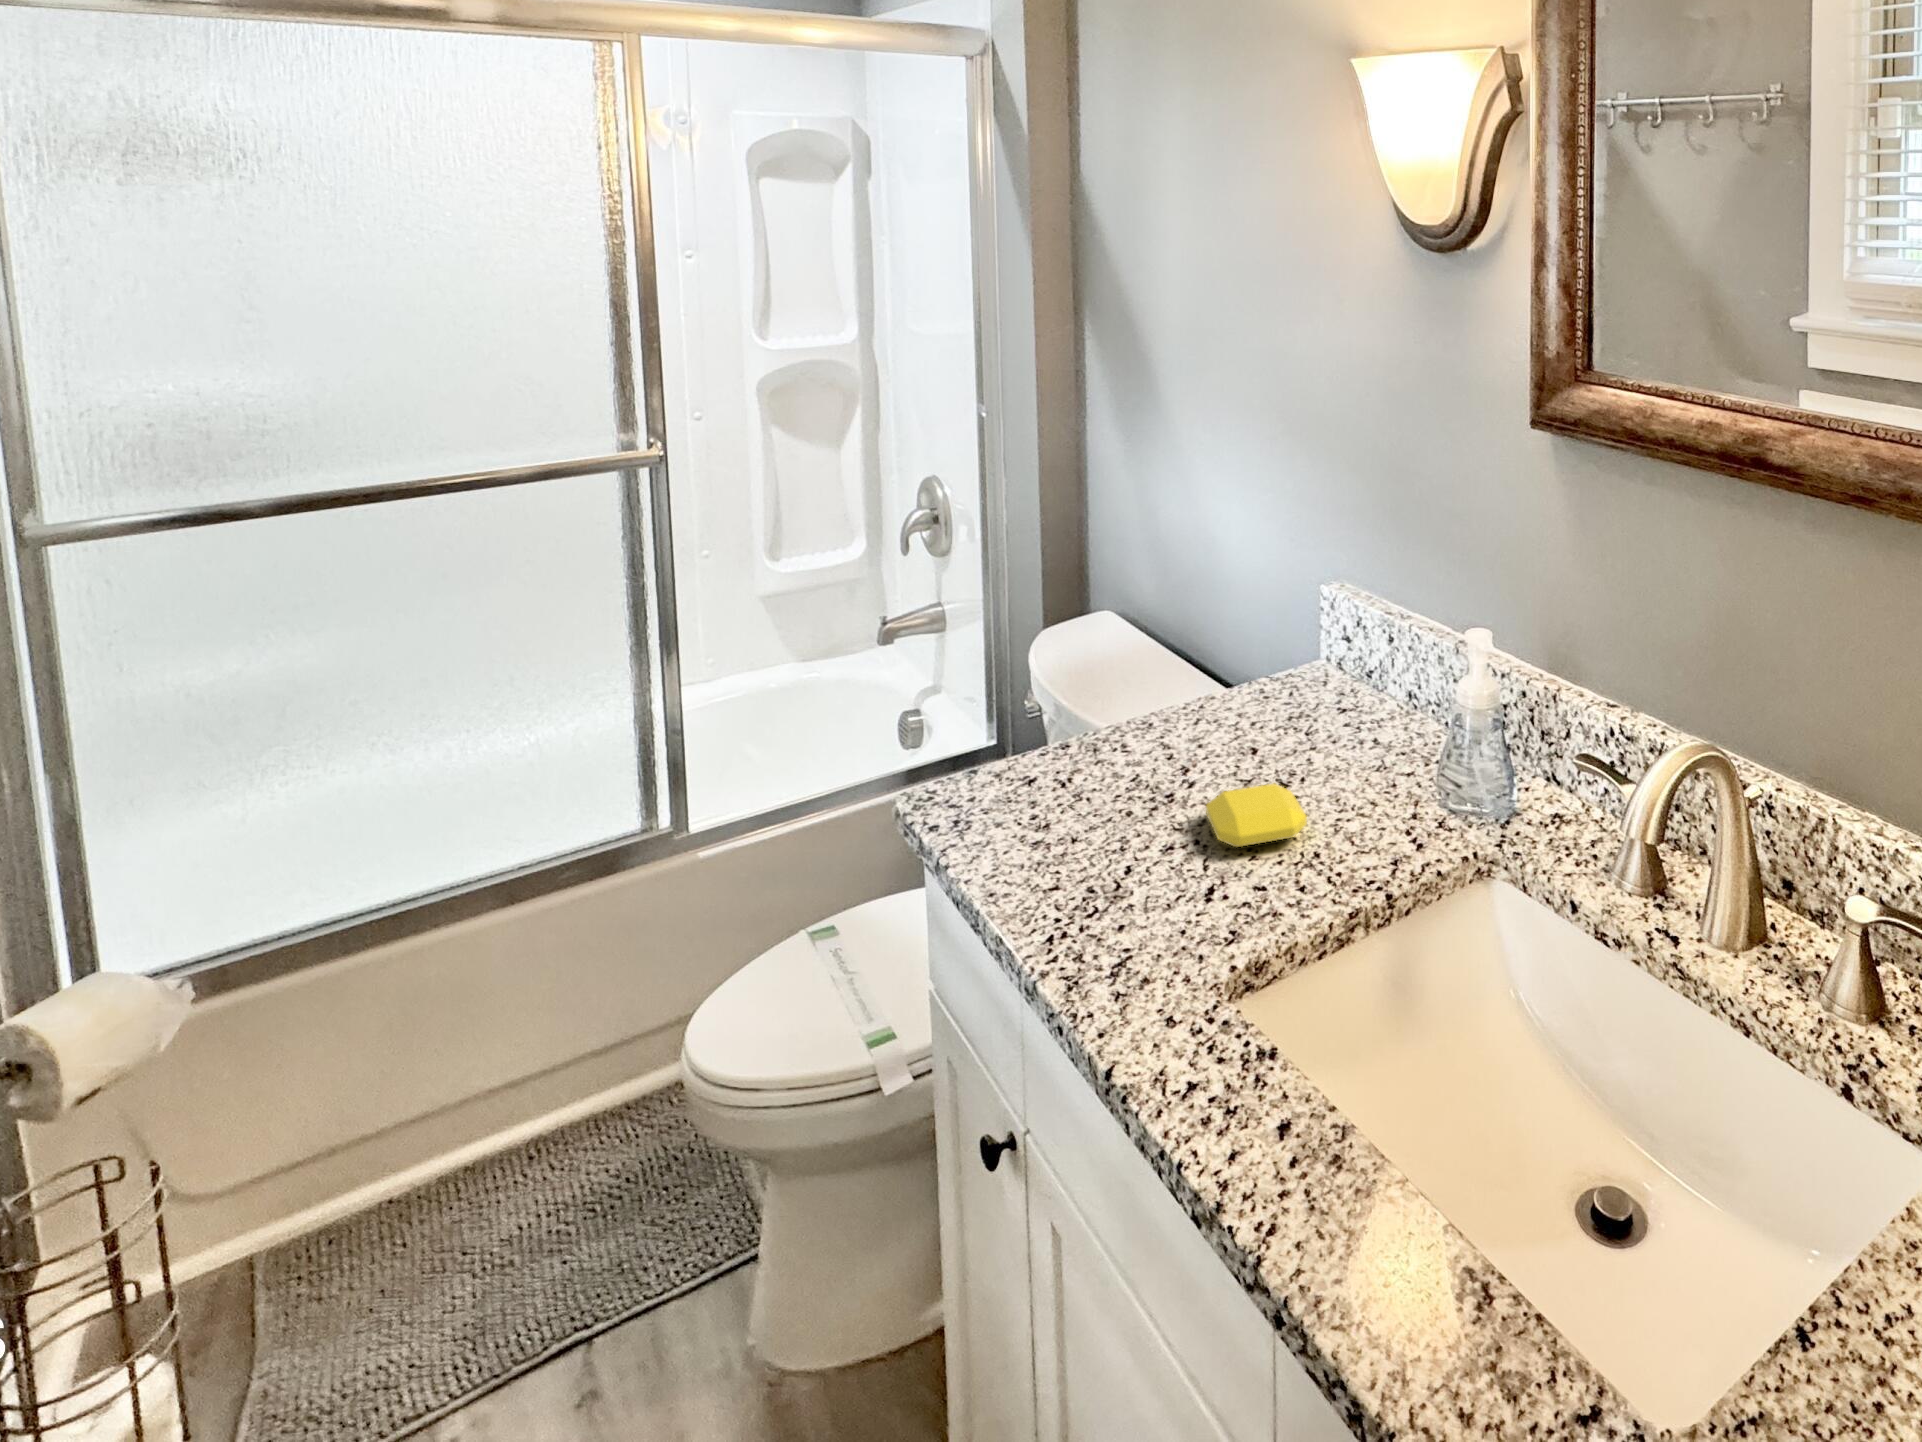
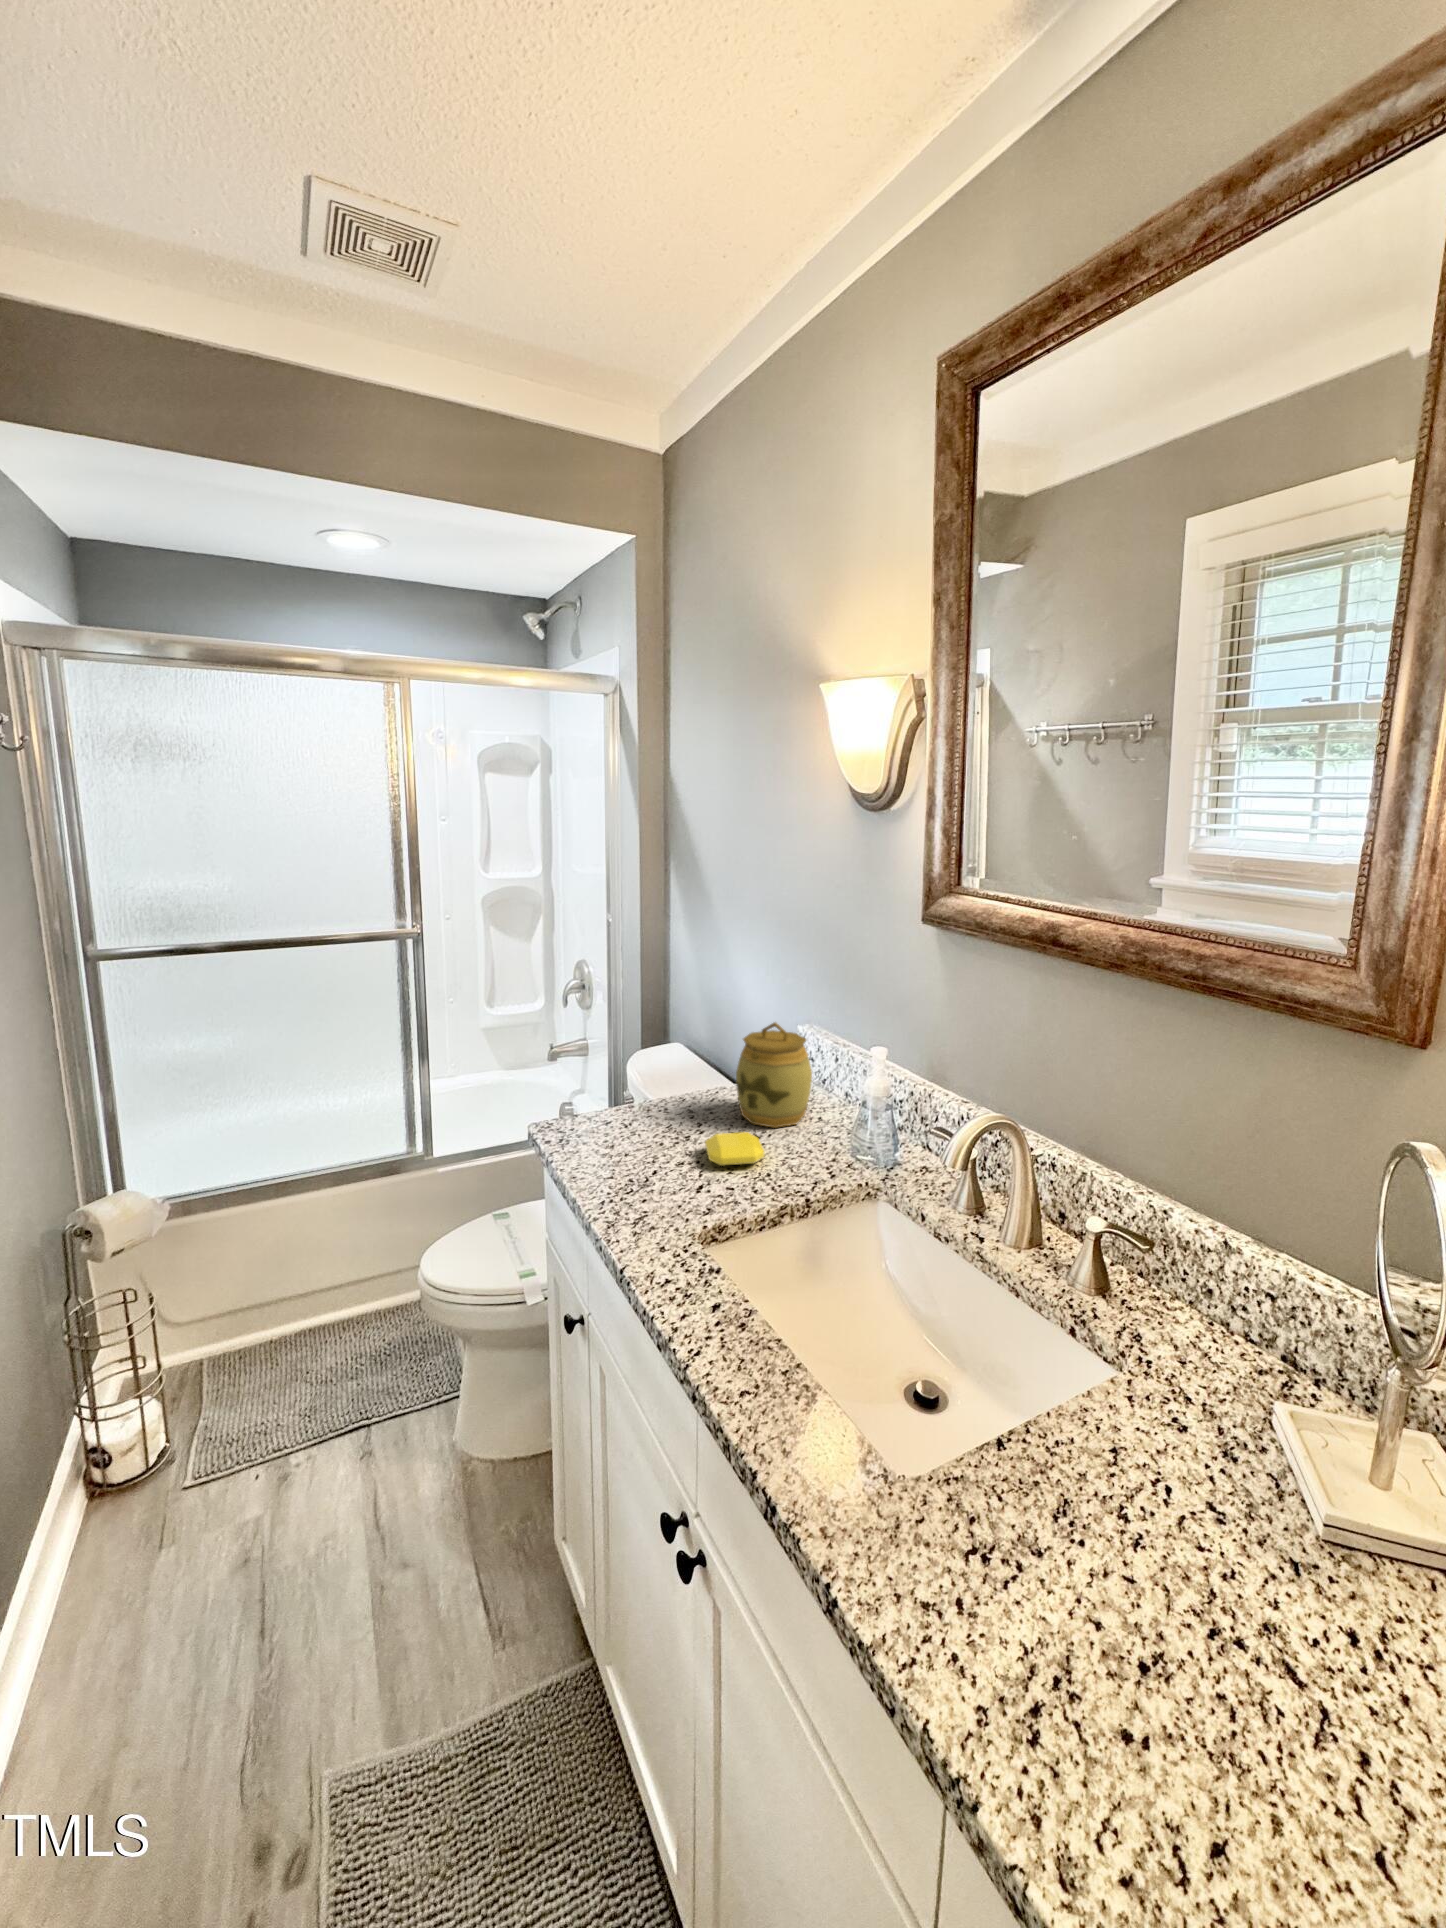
jar: none [1240,592,1362,767] -> present [736,1022,812,1128]

